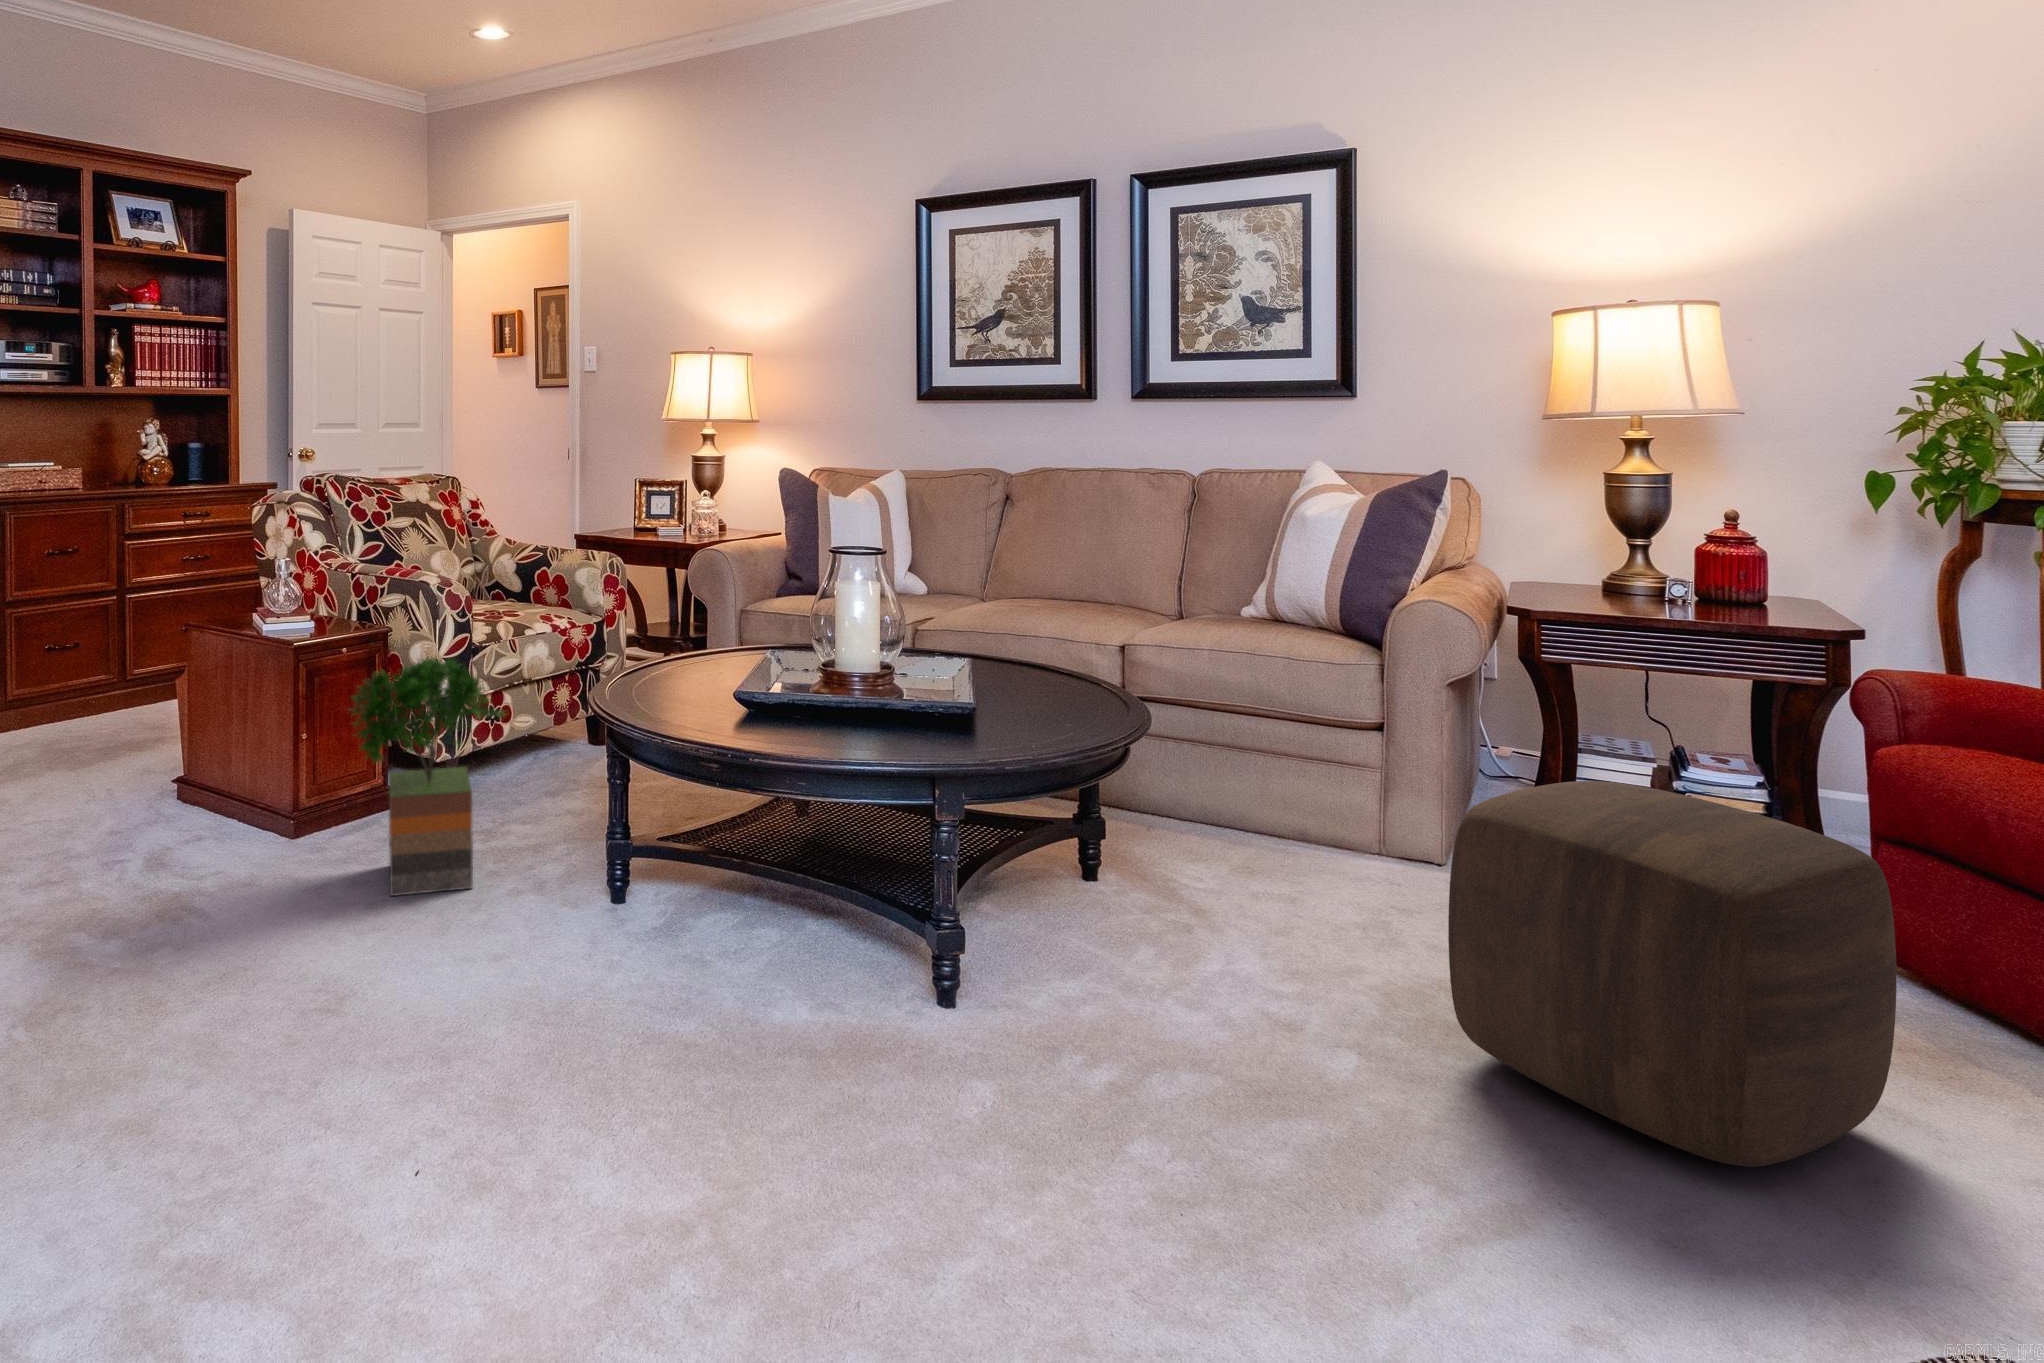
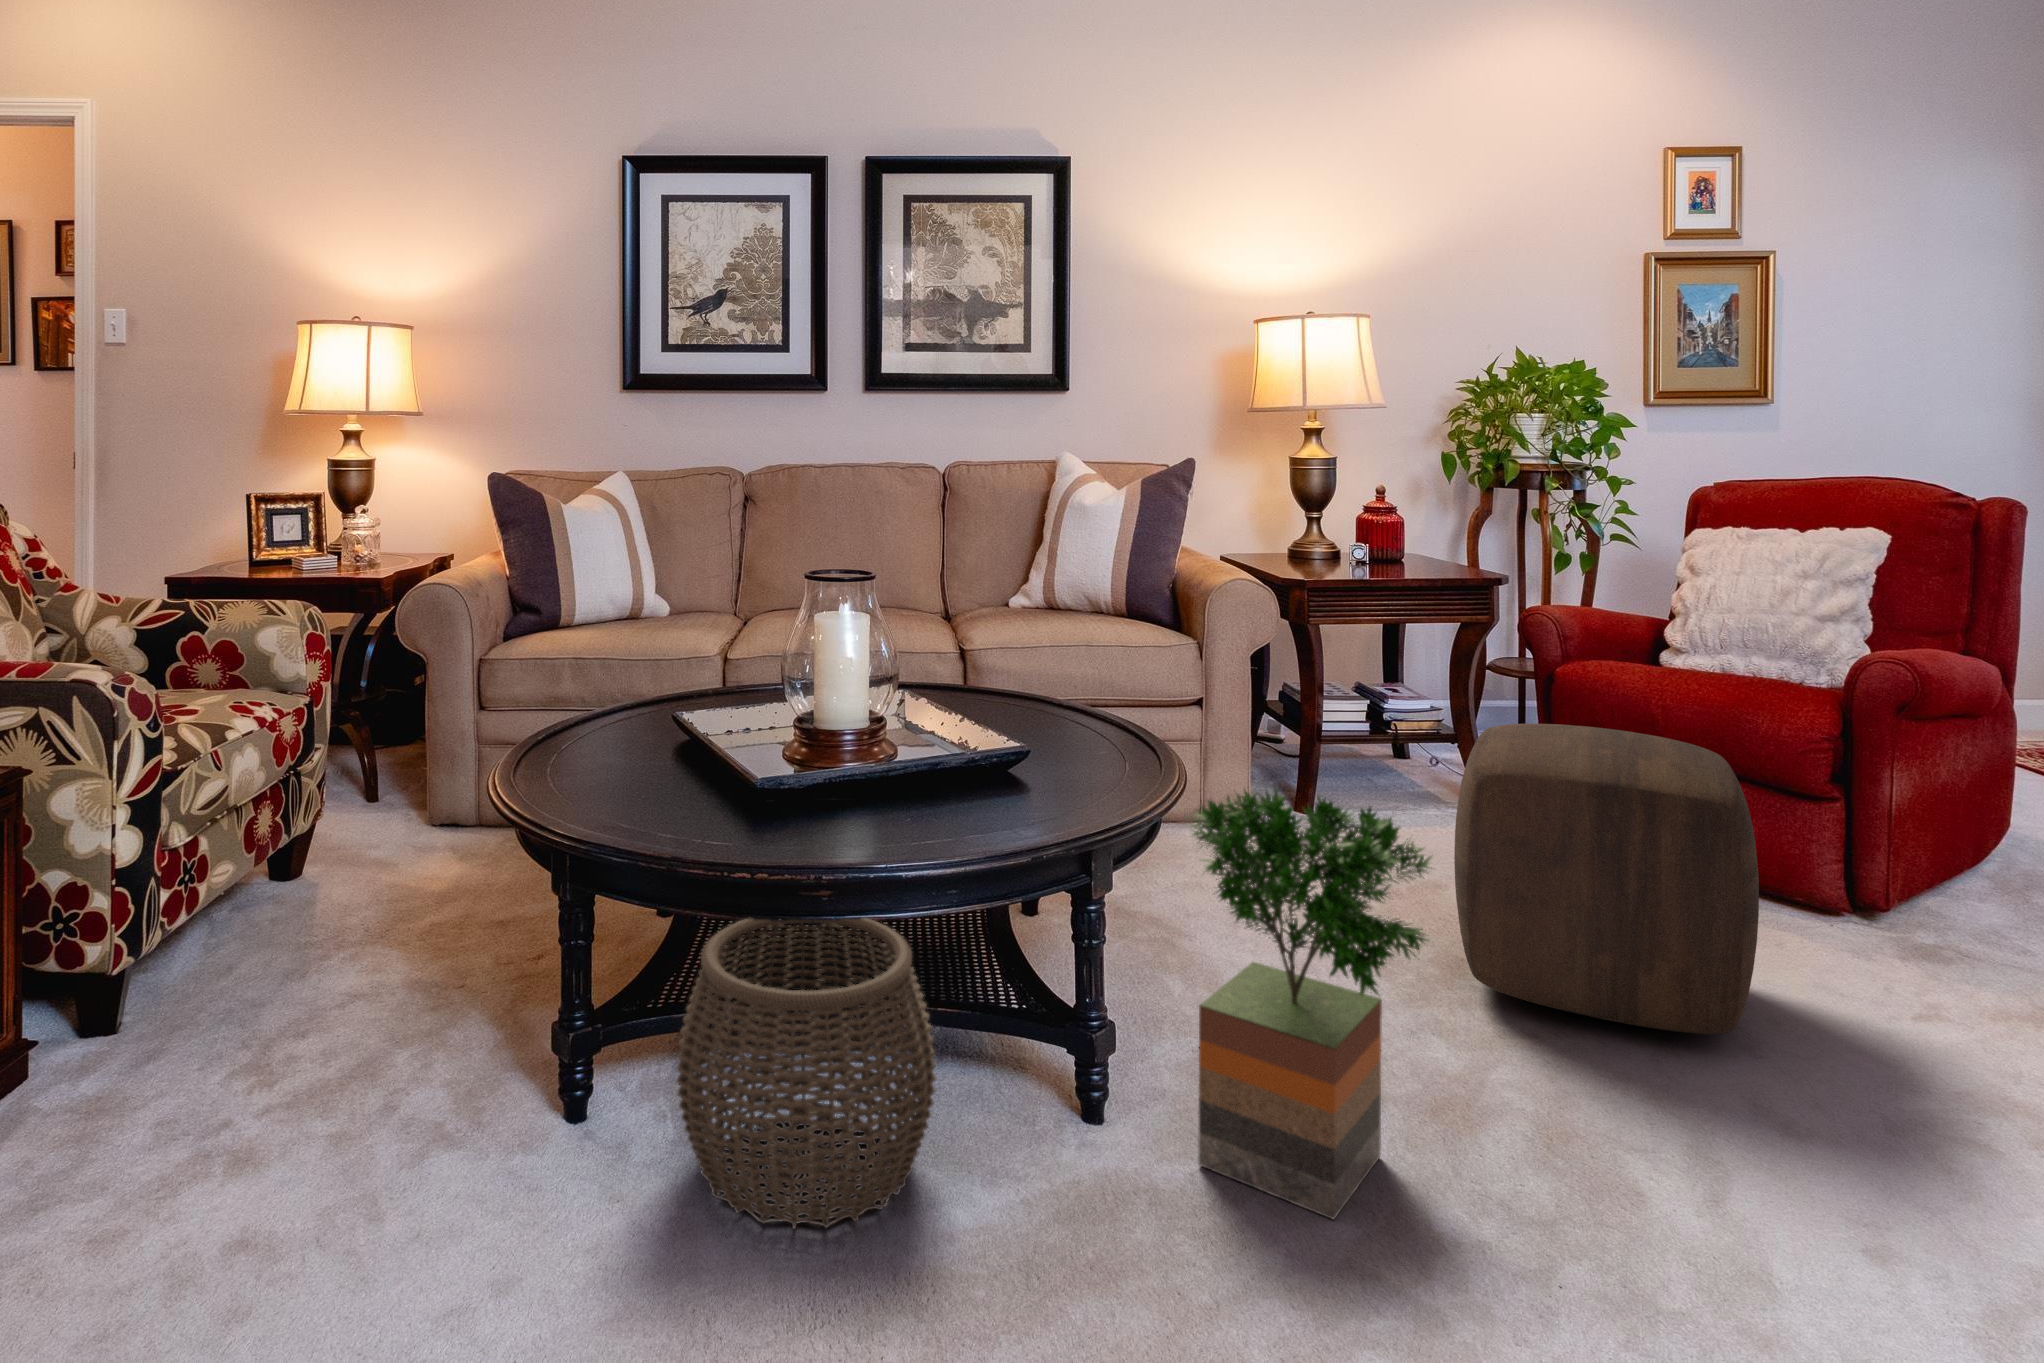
potted tree: present [351,655,505,896] -> present [1190,787,1432,1219]
woven basket: none [622,791,810,1008] -> present [677,918,937,1229]

